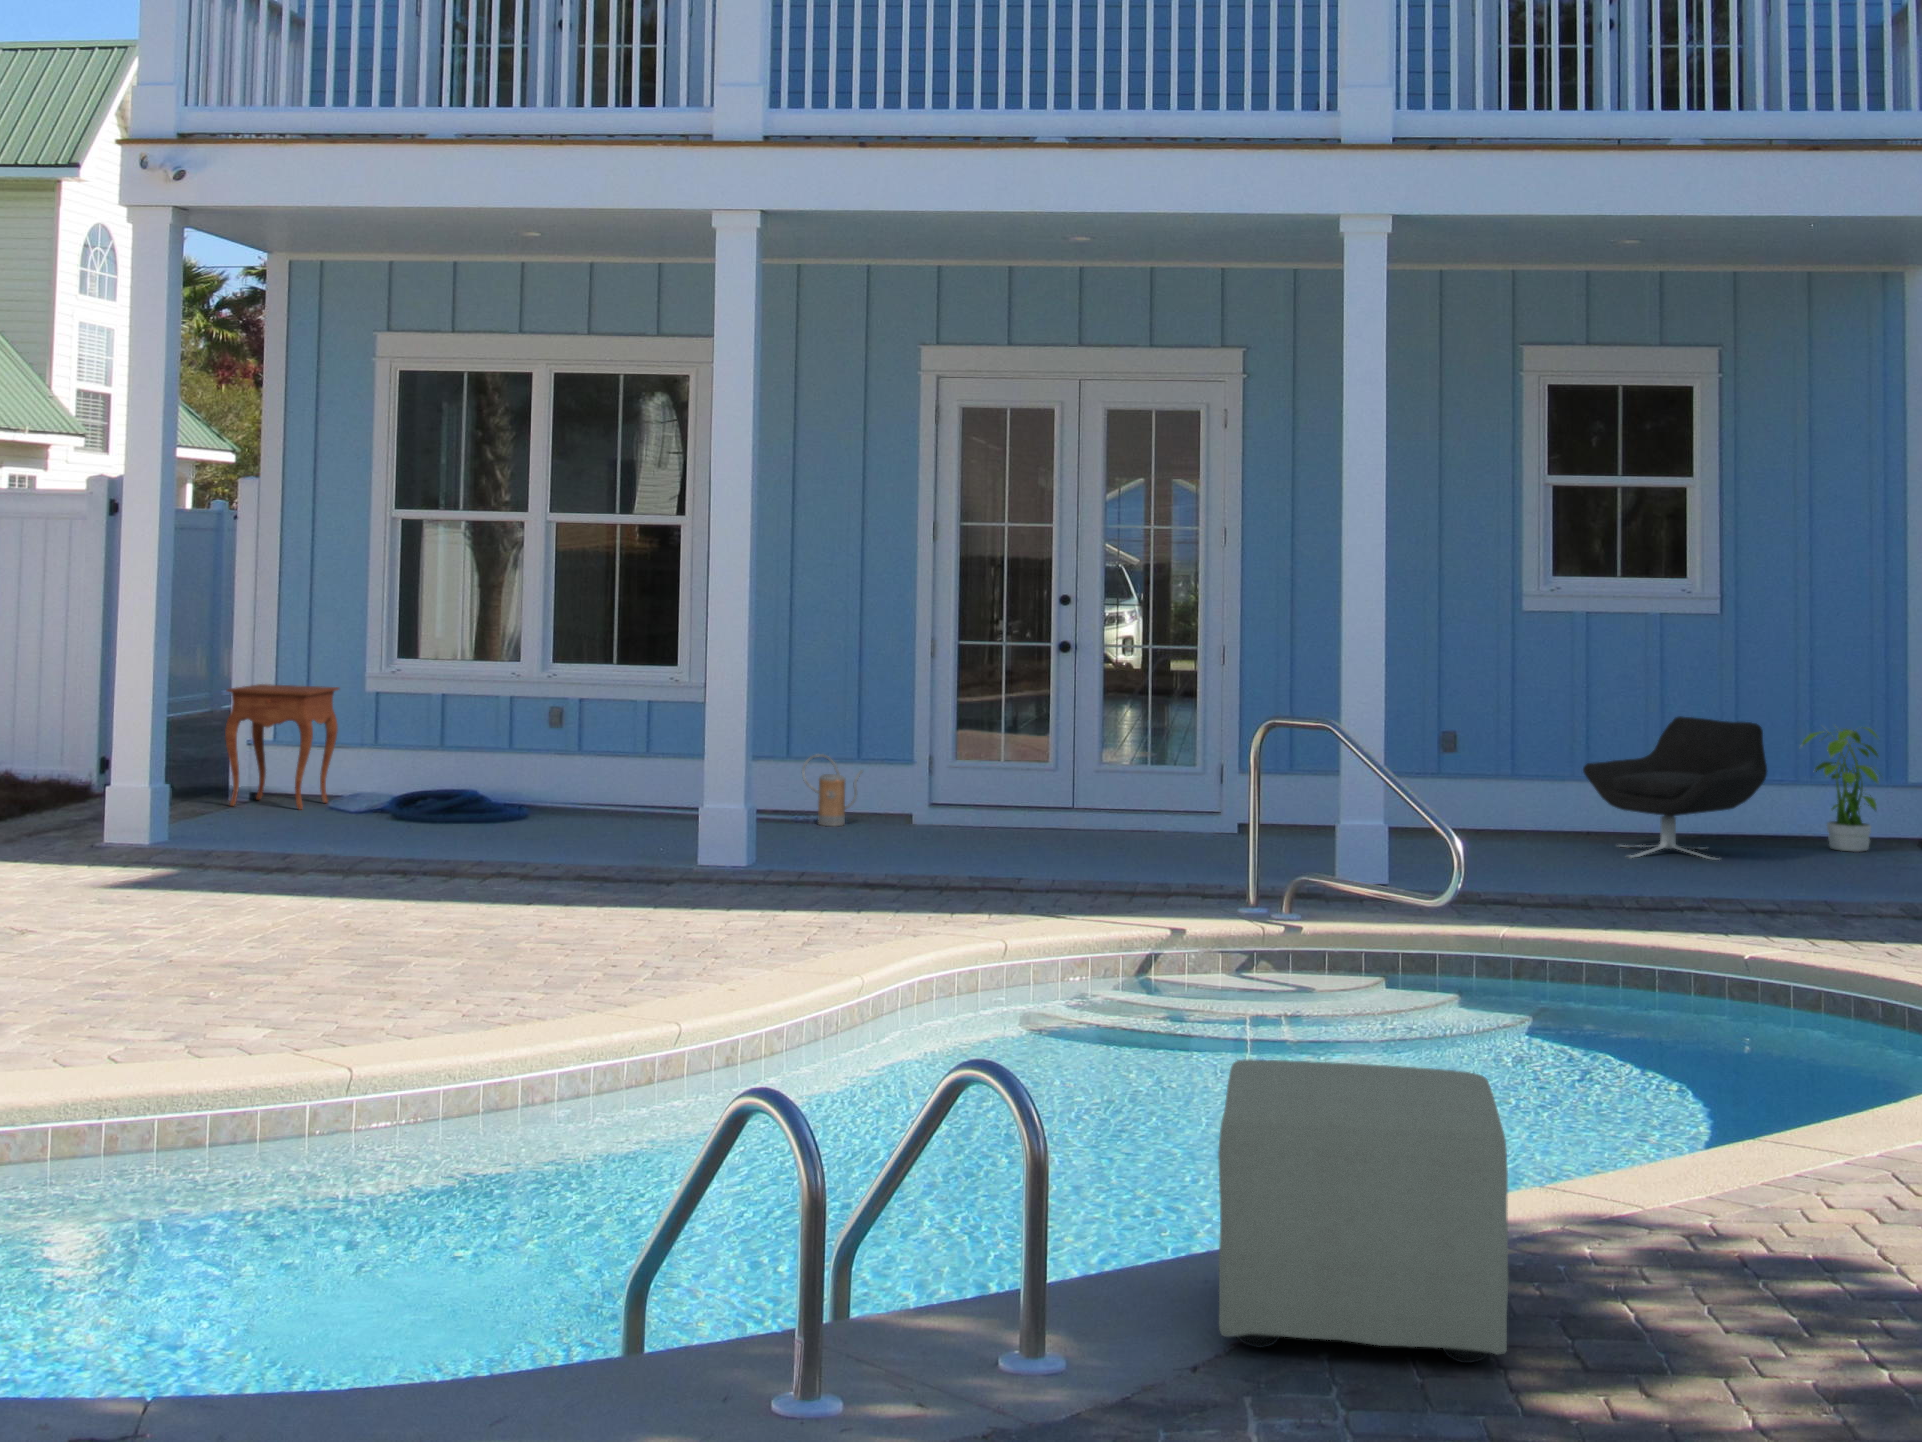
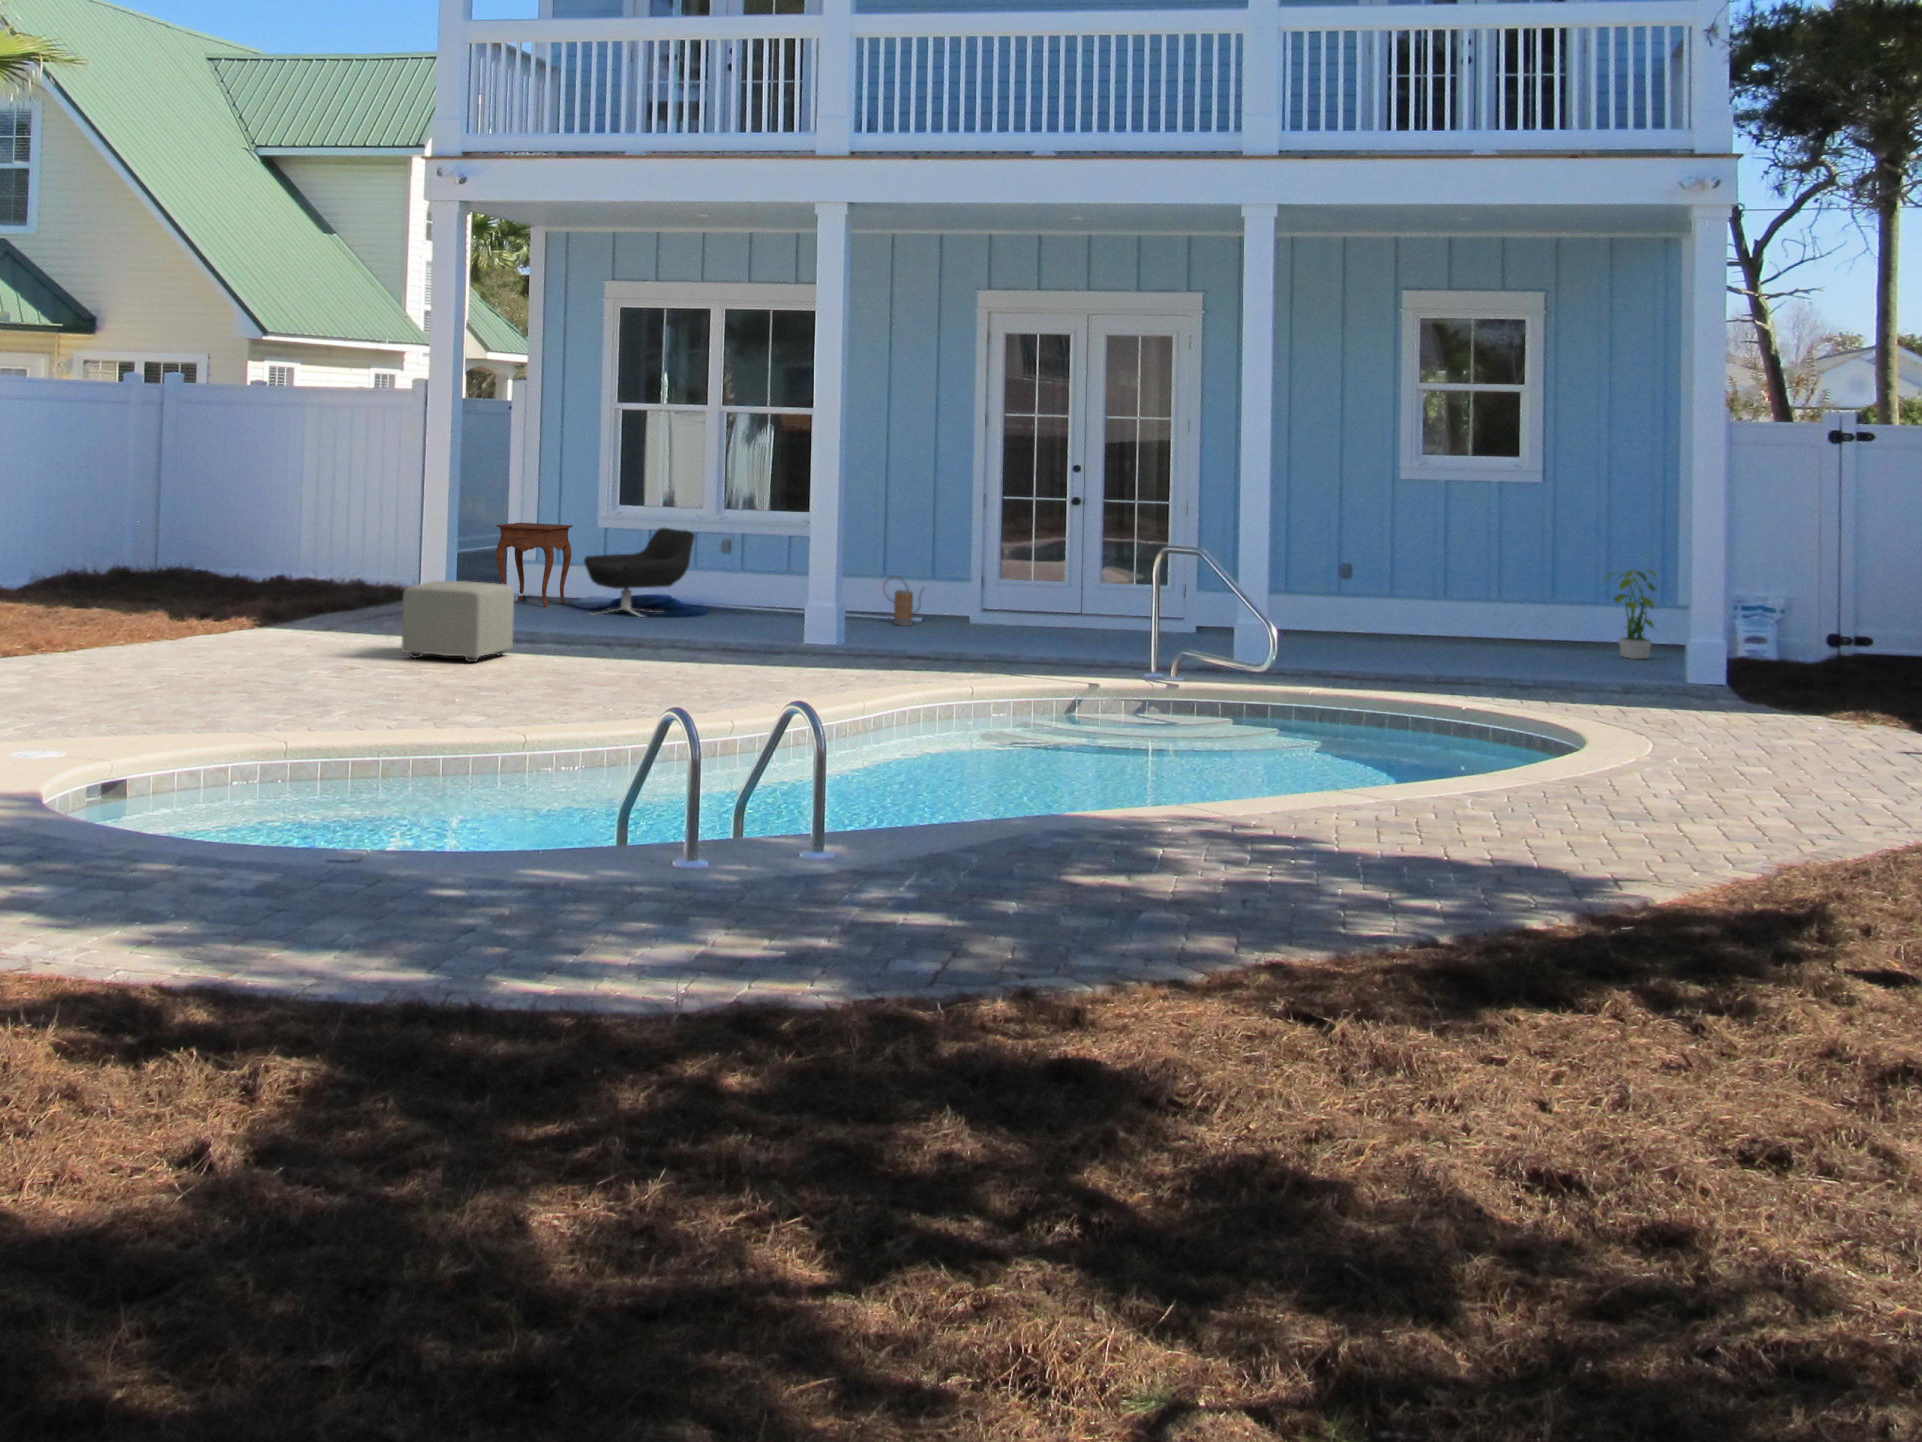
lounge chair: present [1583,716,1767,860] -> present [584,528,695,616]
ottoman: present [1218,1060,1508,1363] -> present [401,581,514,662]

